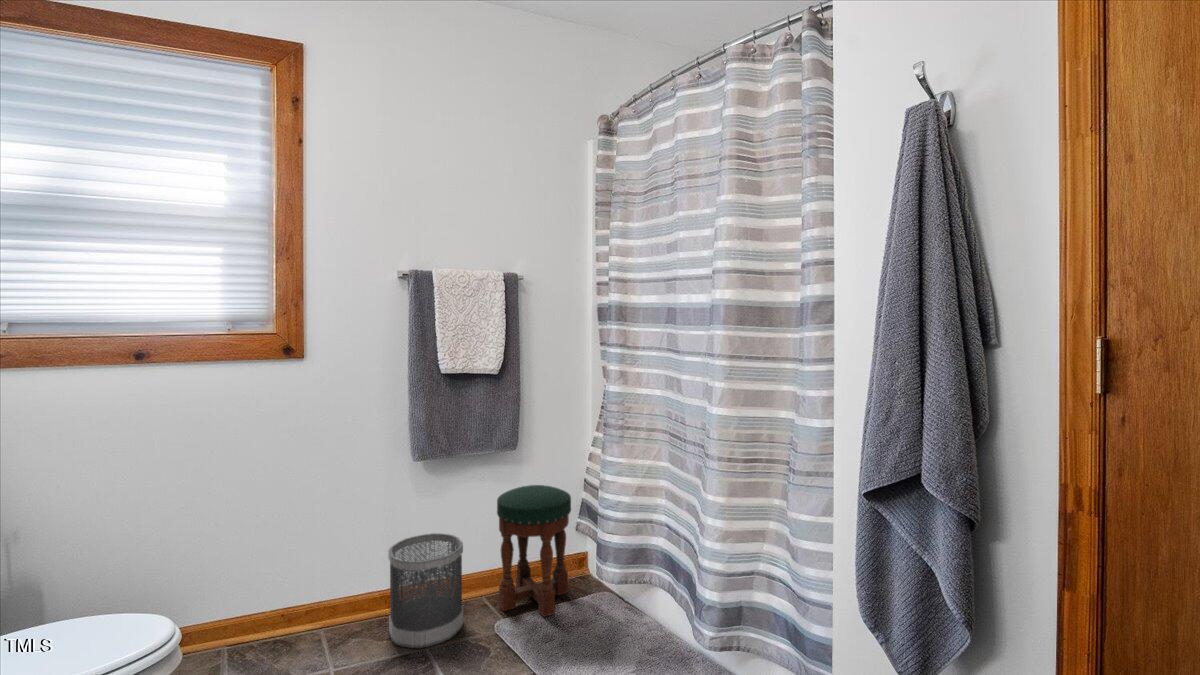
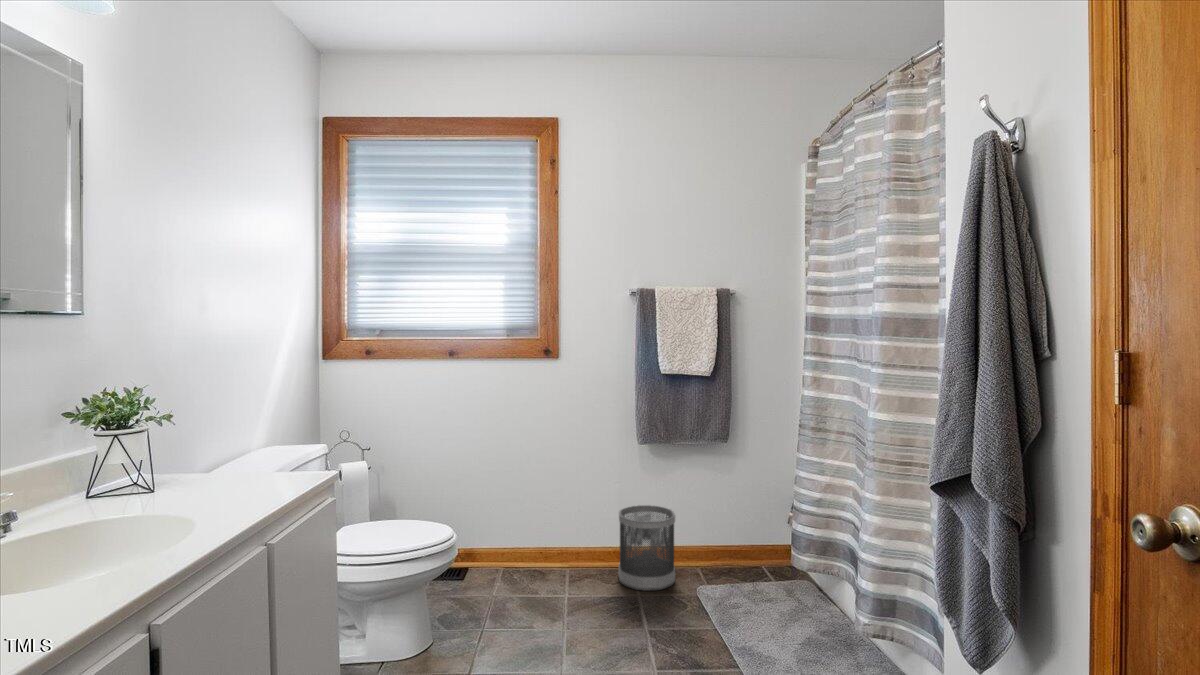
stool: present [497,485,571,617] -> none [707,478,774,593]

